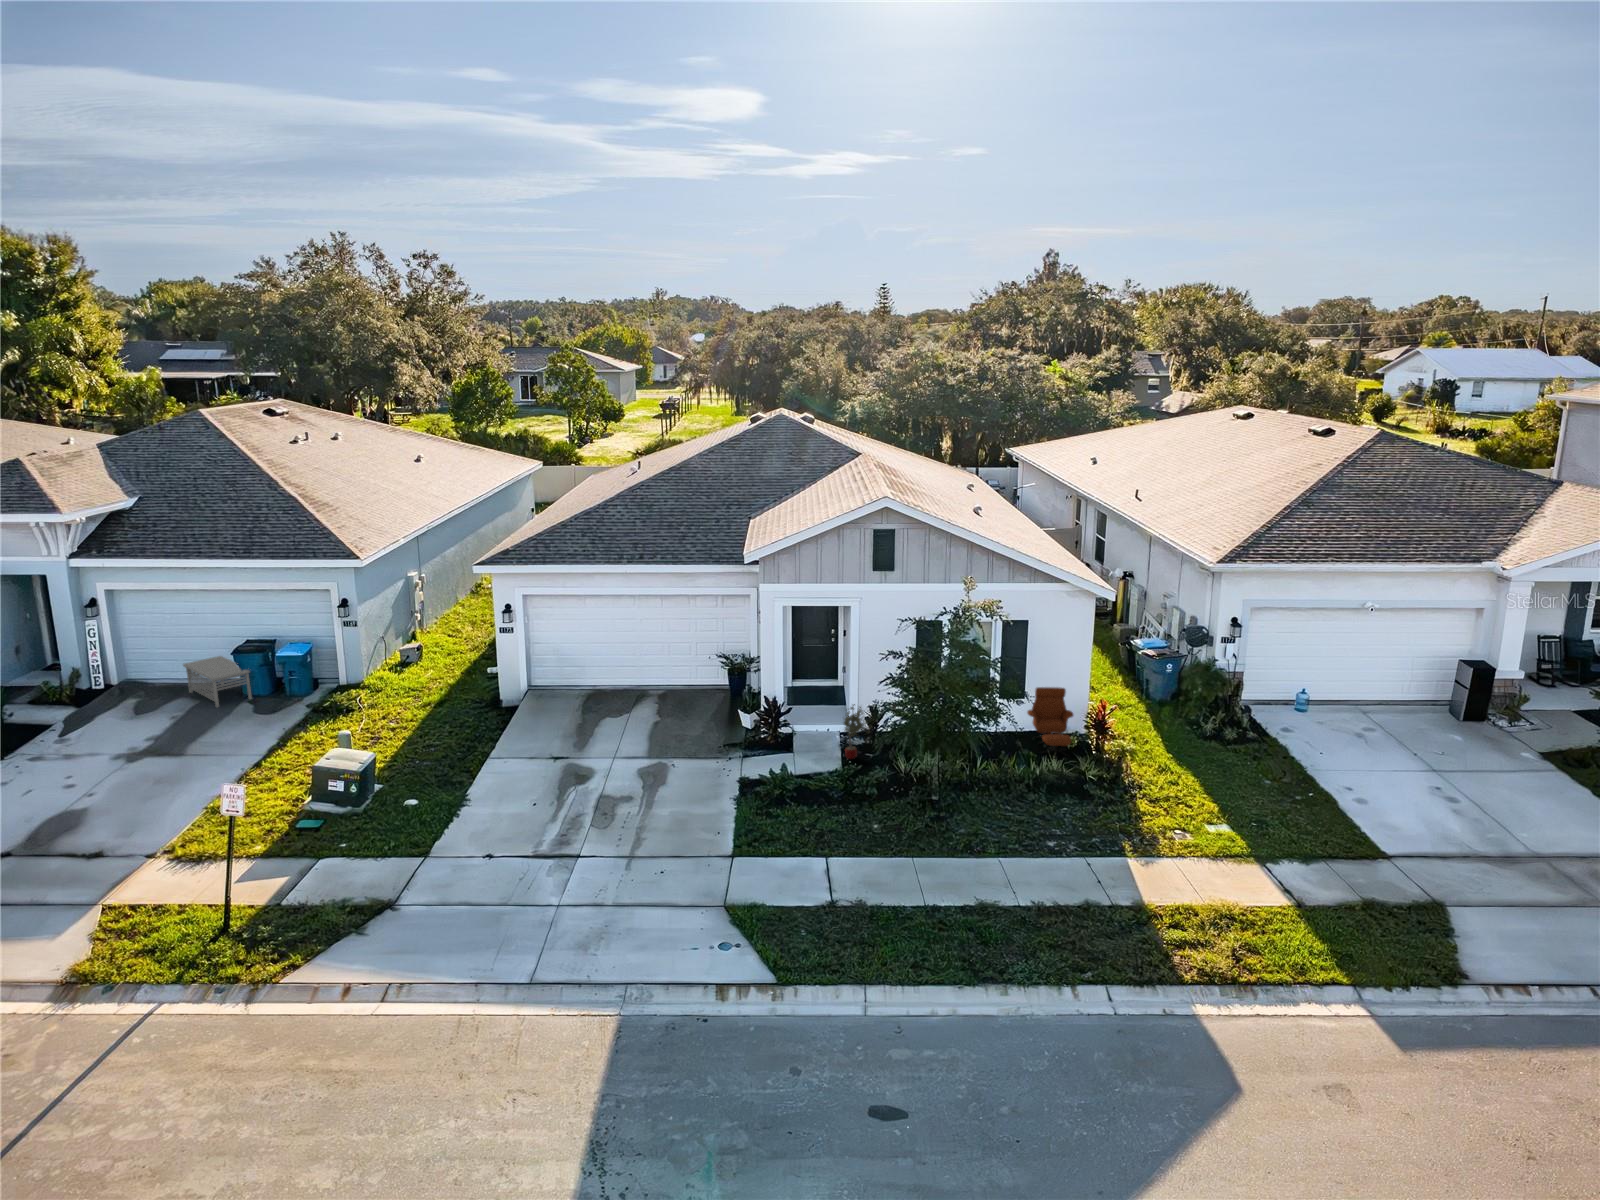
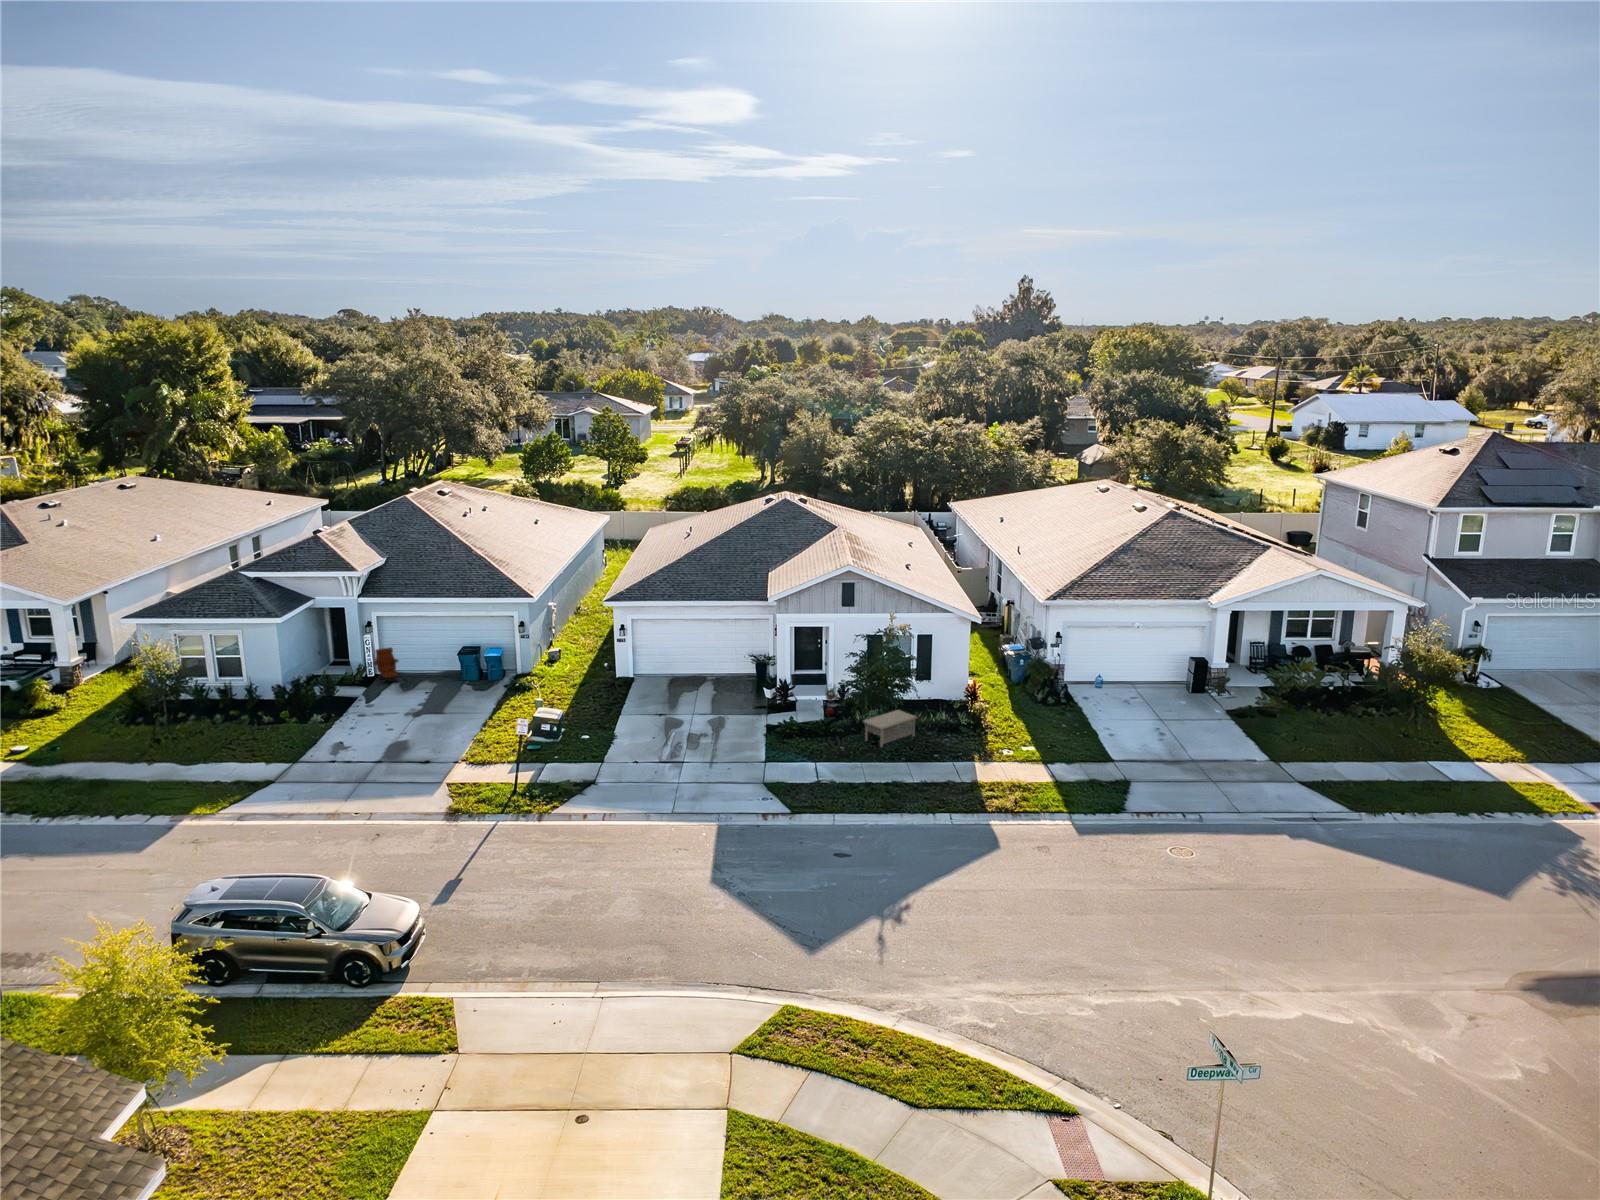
storage bench: present [183,656,252,707] -> present [864,710,916,747]
lounge chair: present [1027,687,1073,758] -> present [373,647,398,682]

